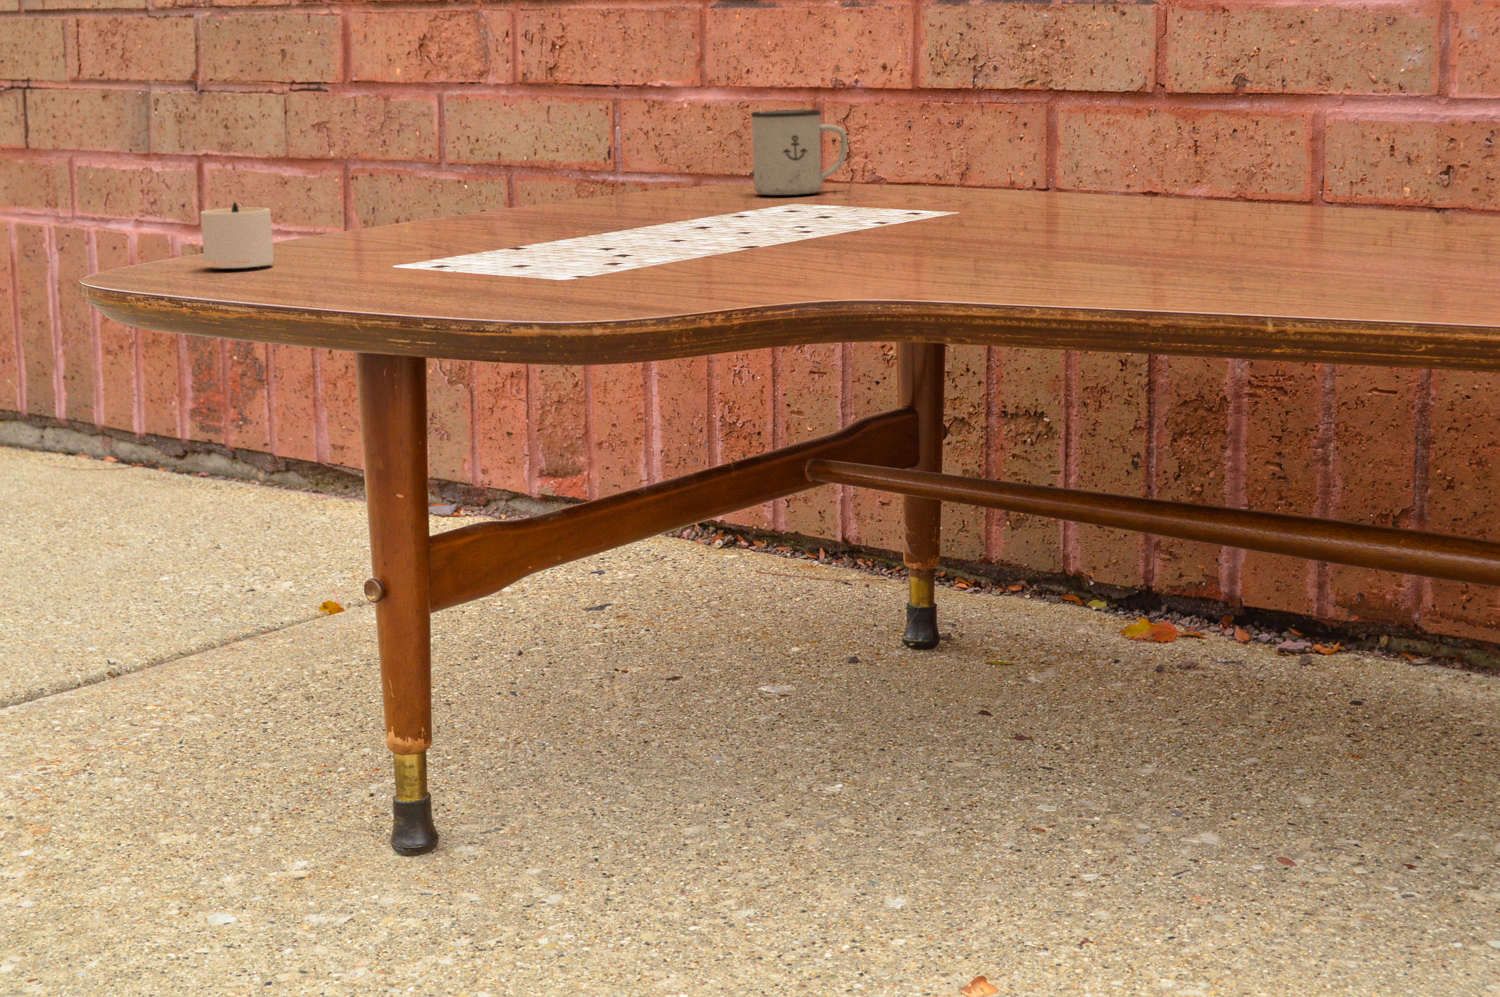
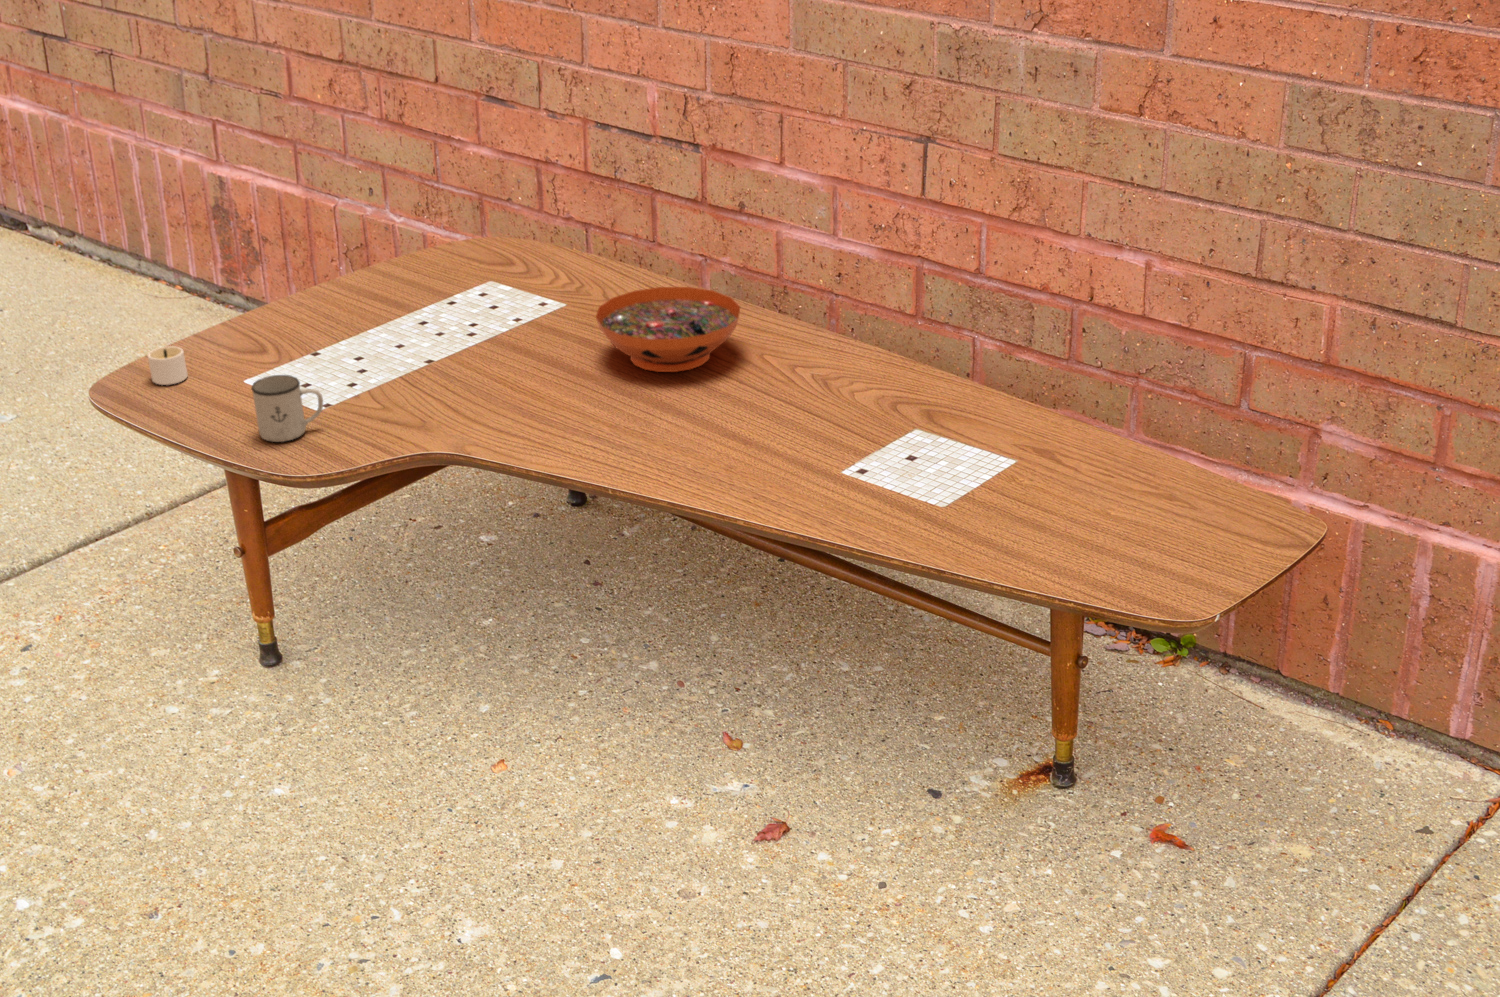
mug: present [751,110,847,195] -> present [251,375,323,442]
decorative bowl: none [1076,121,1365,229] -> present [596,287,740,372]

